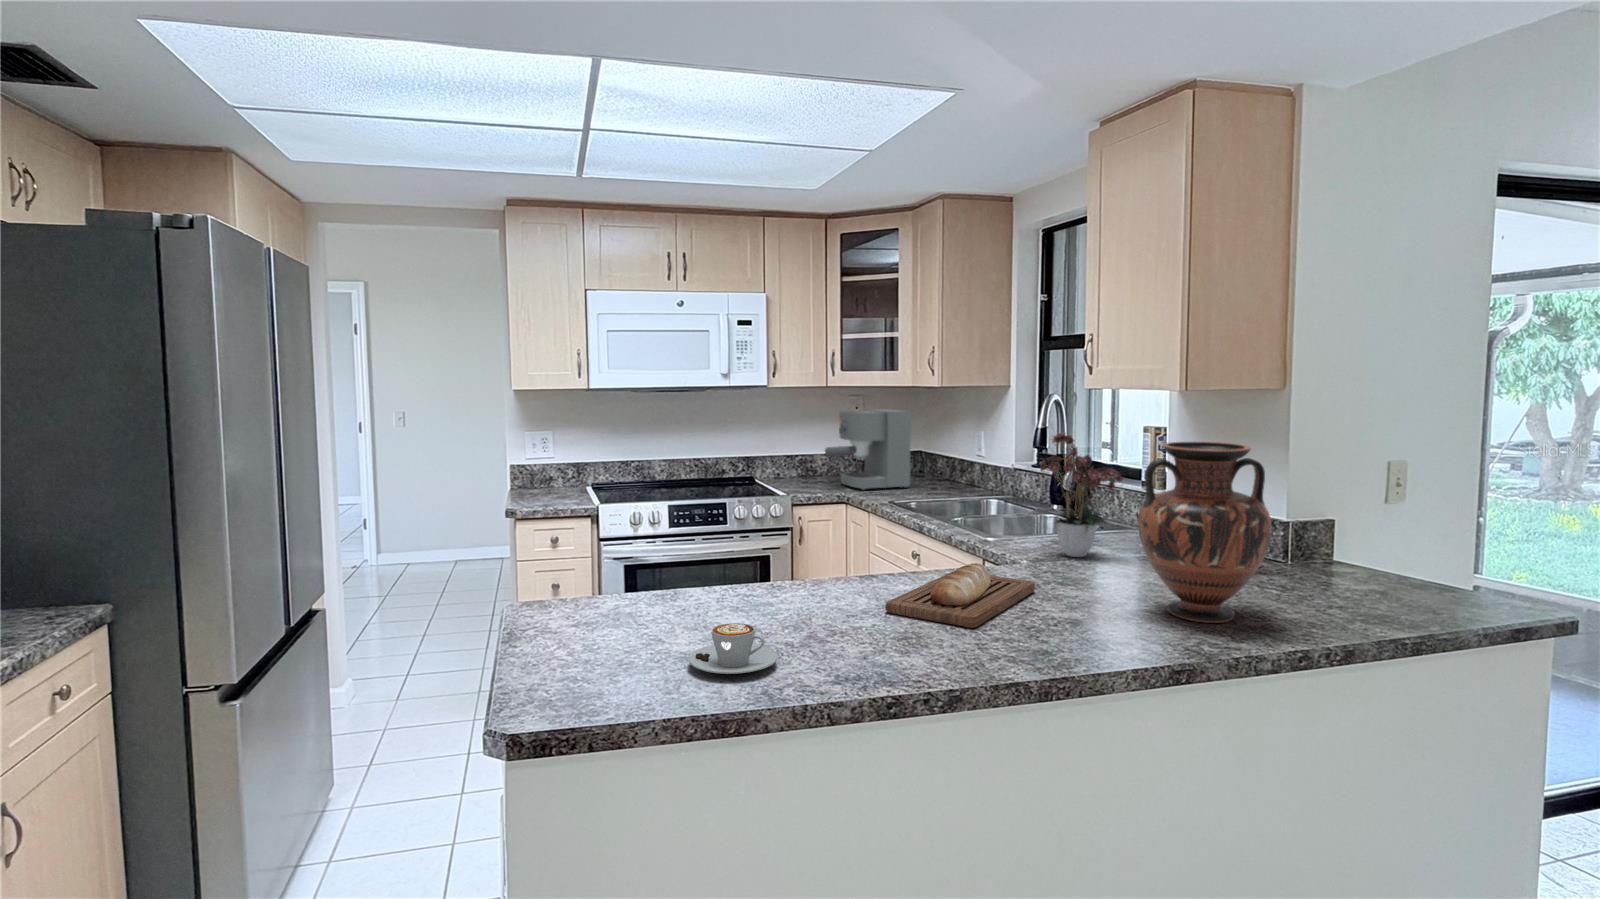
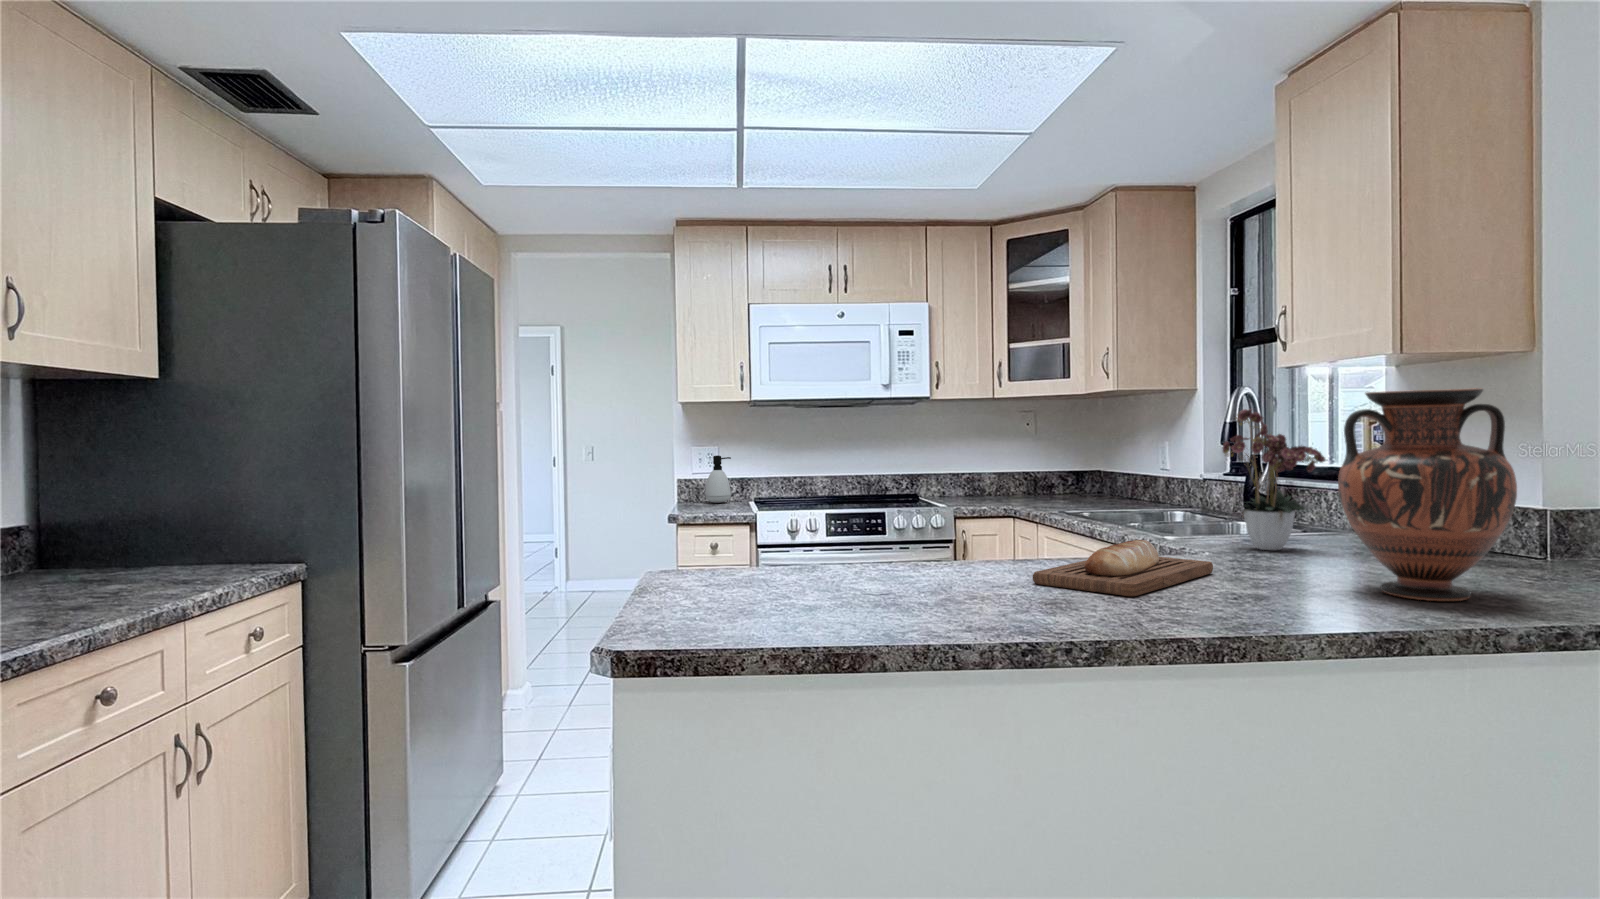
coffee maker: present [825,409,911,490] -> none [988,421,1083,505]
soap dispenser: none [543,440,570,488] -> present [705,455,731,503]
coffee cup: present [689,623,778,674] -> none [808,571,903,619]

